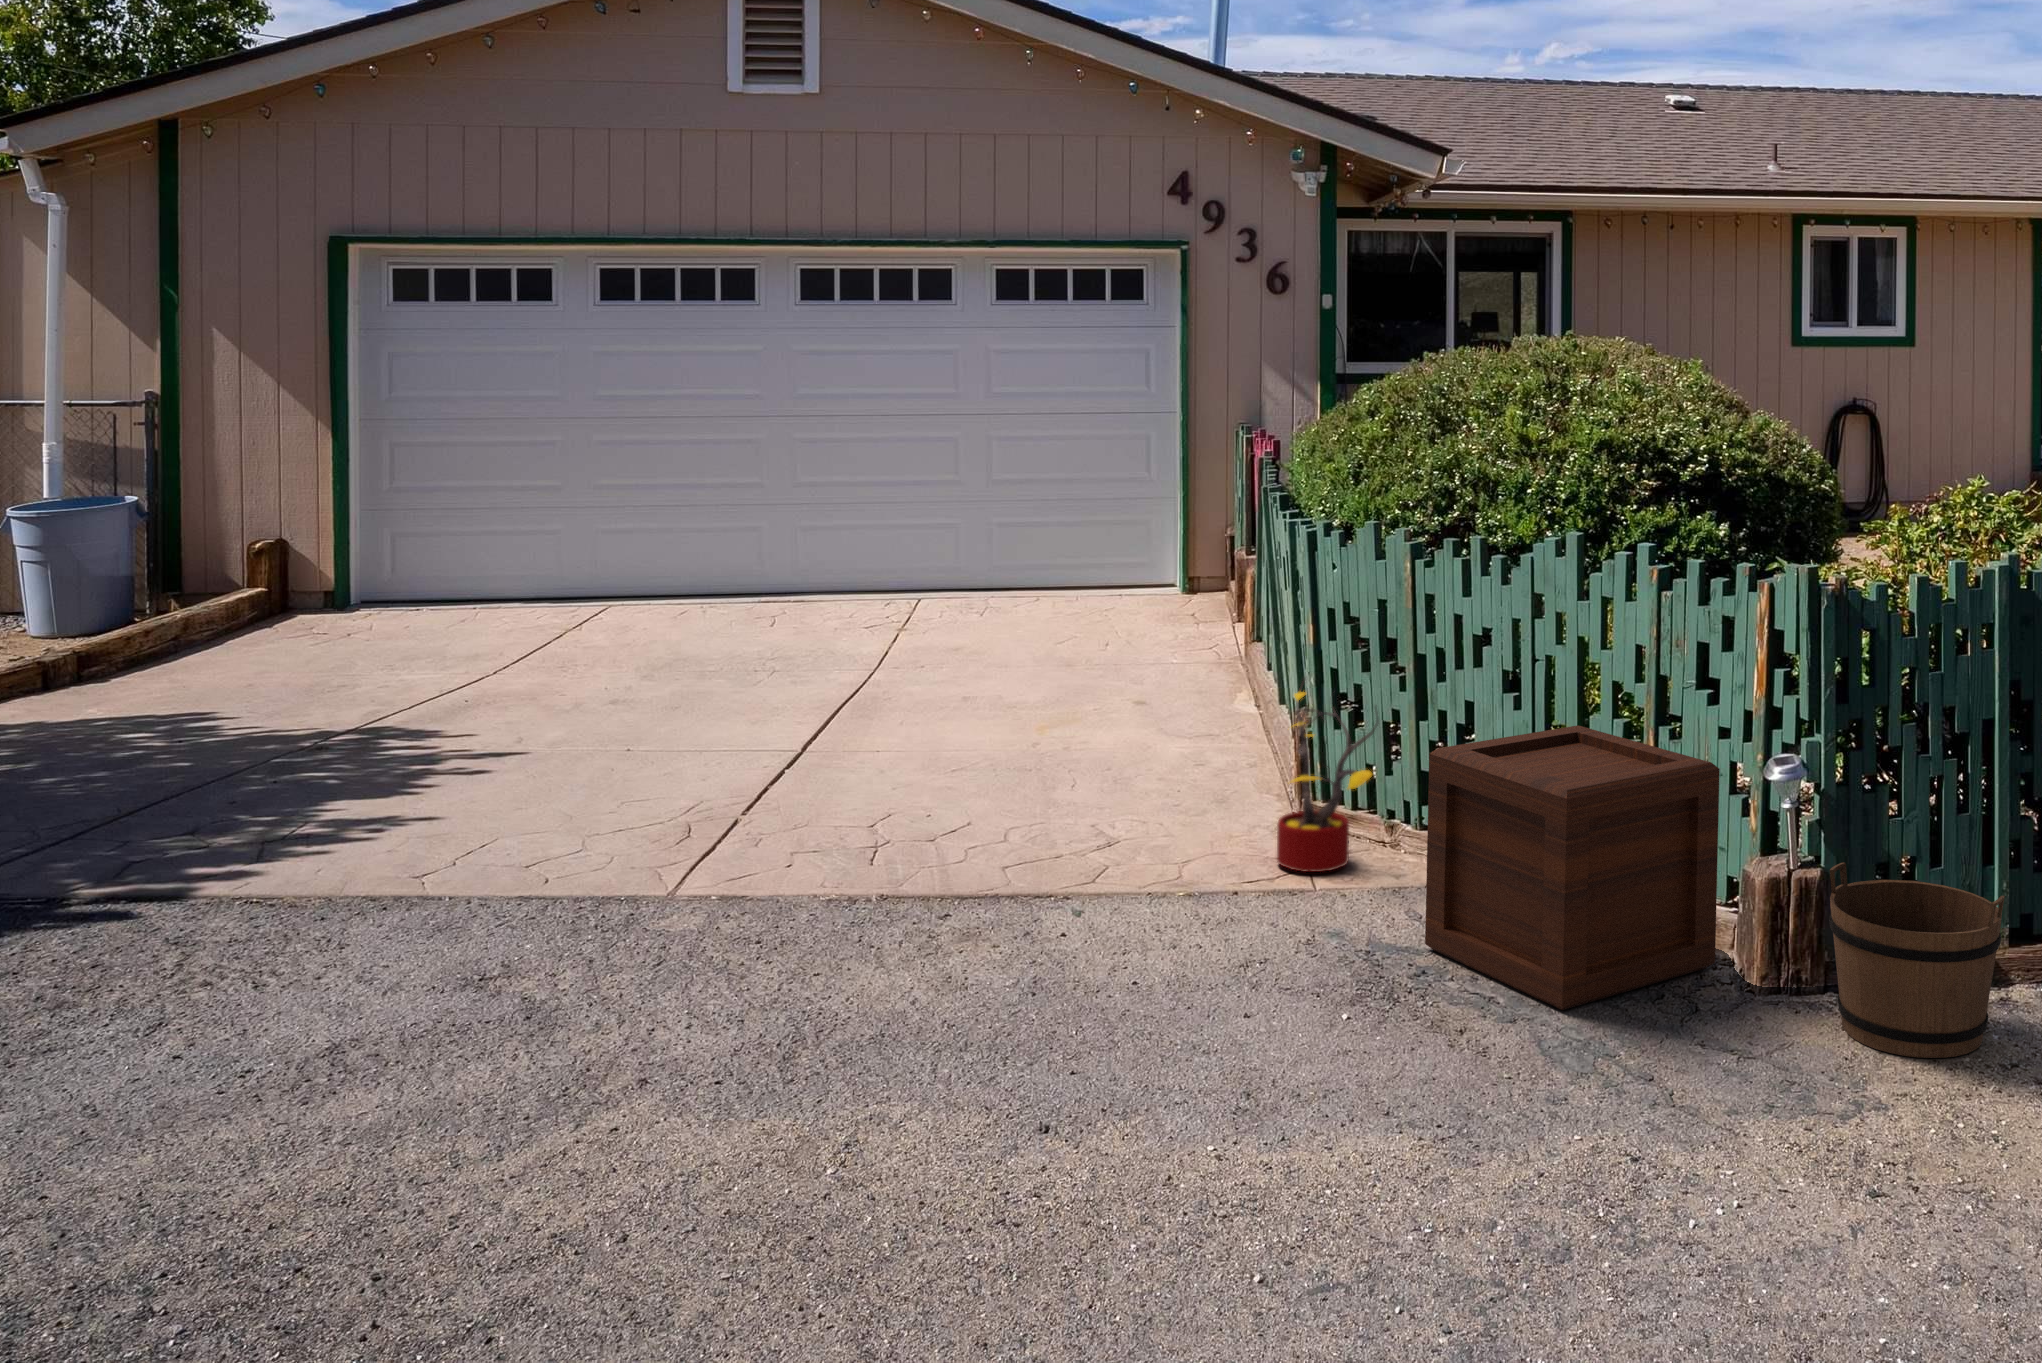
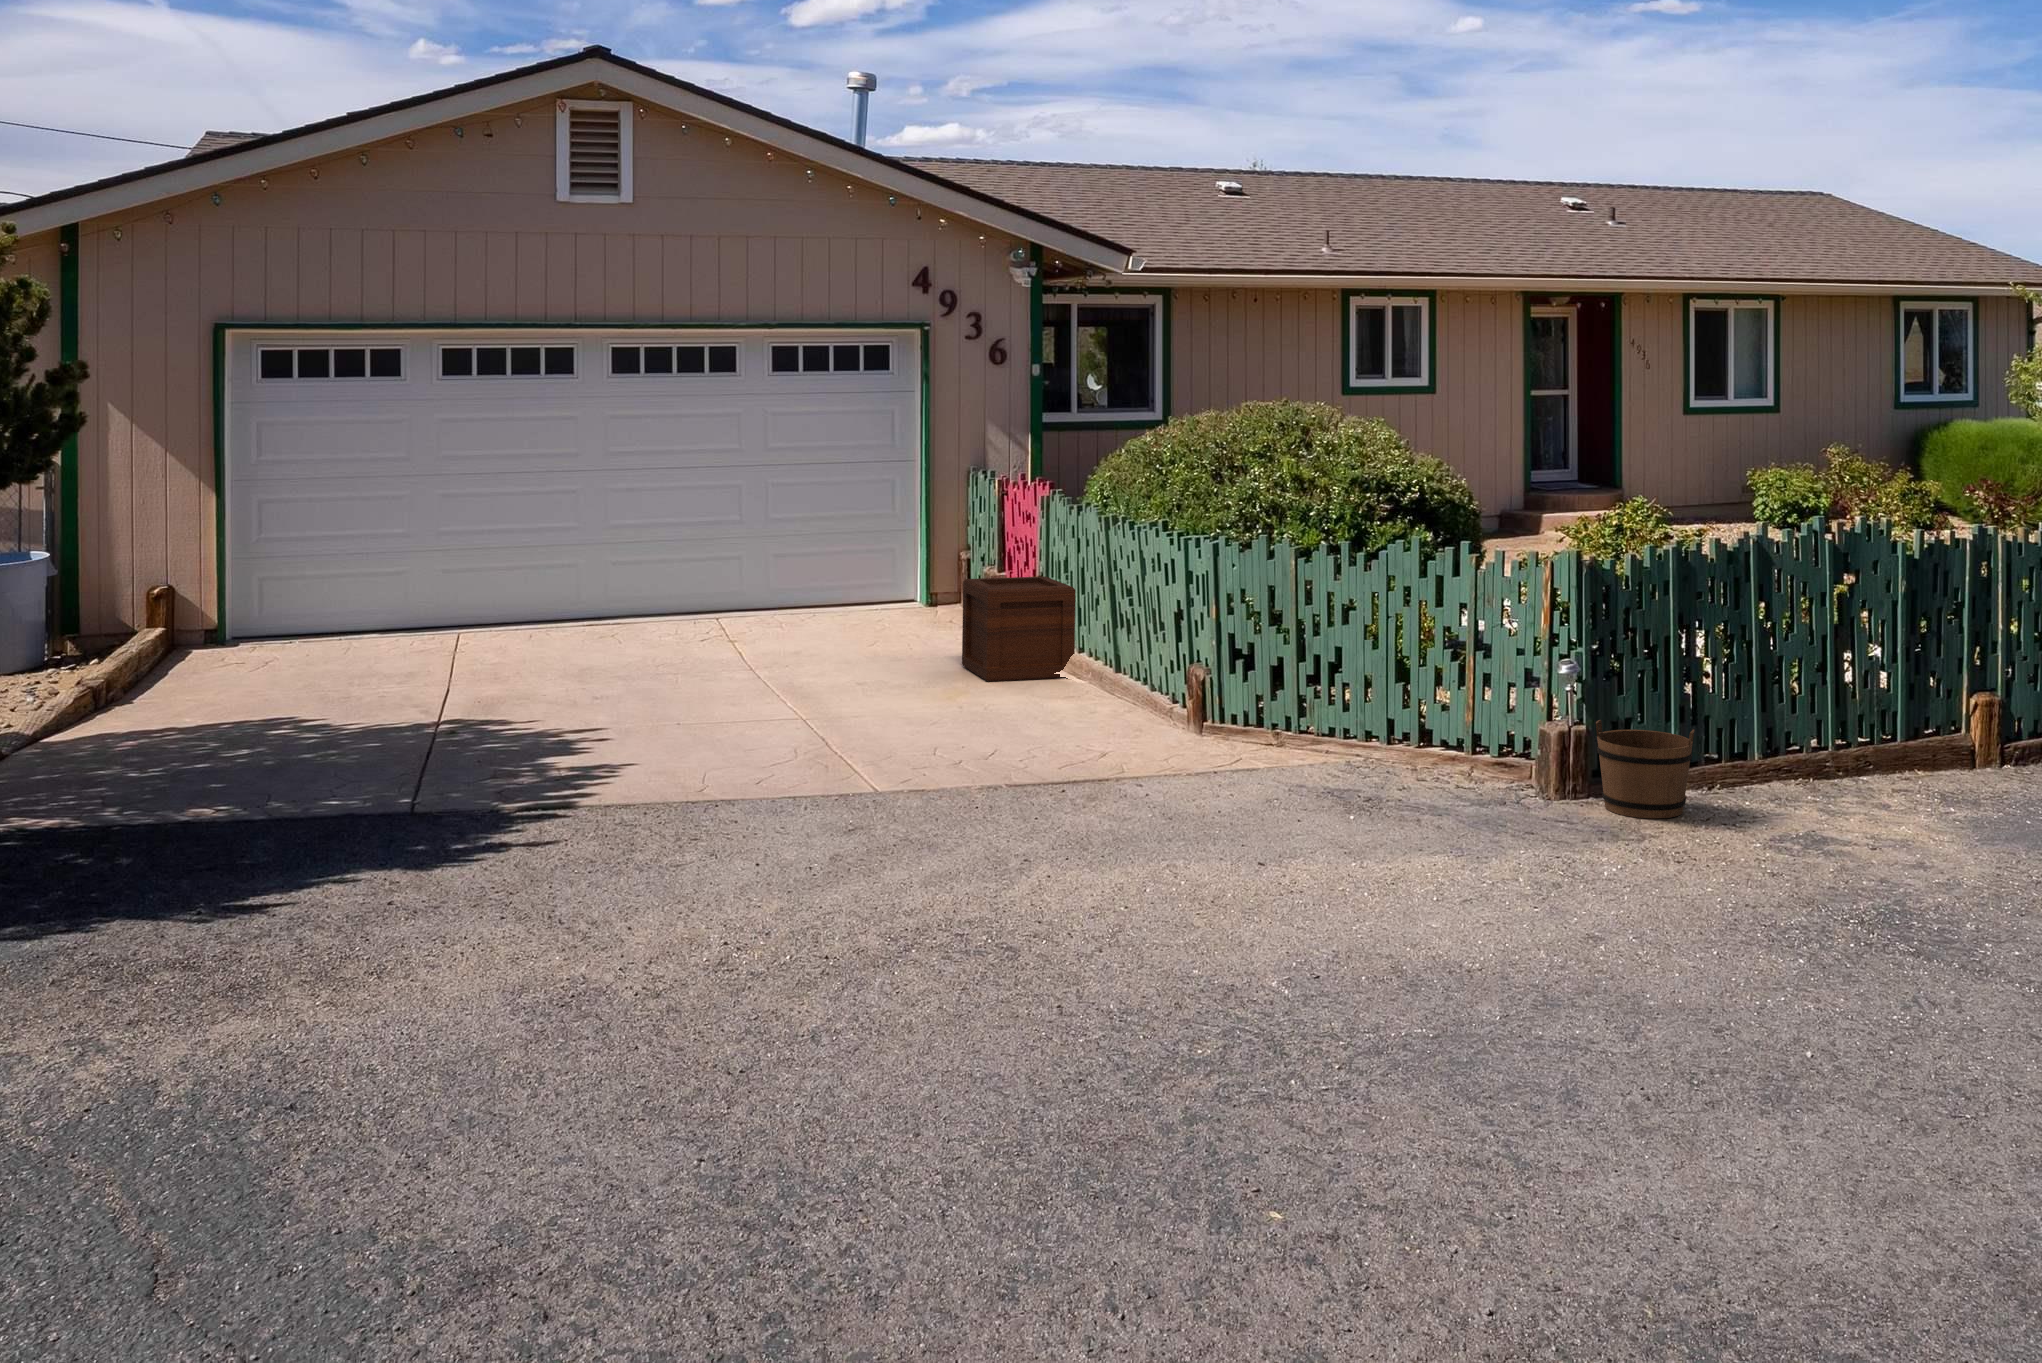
decorative plant: present [1277,682,1379,872] -> none [1211,638,1287,759]
wooden crate: present [1425,725,1720,1010] -> present [962,577,1075,682]

